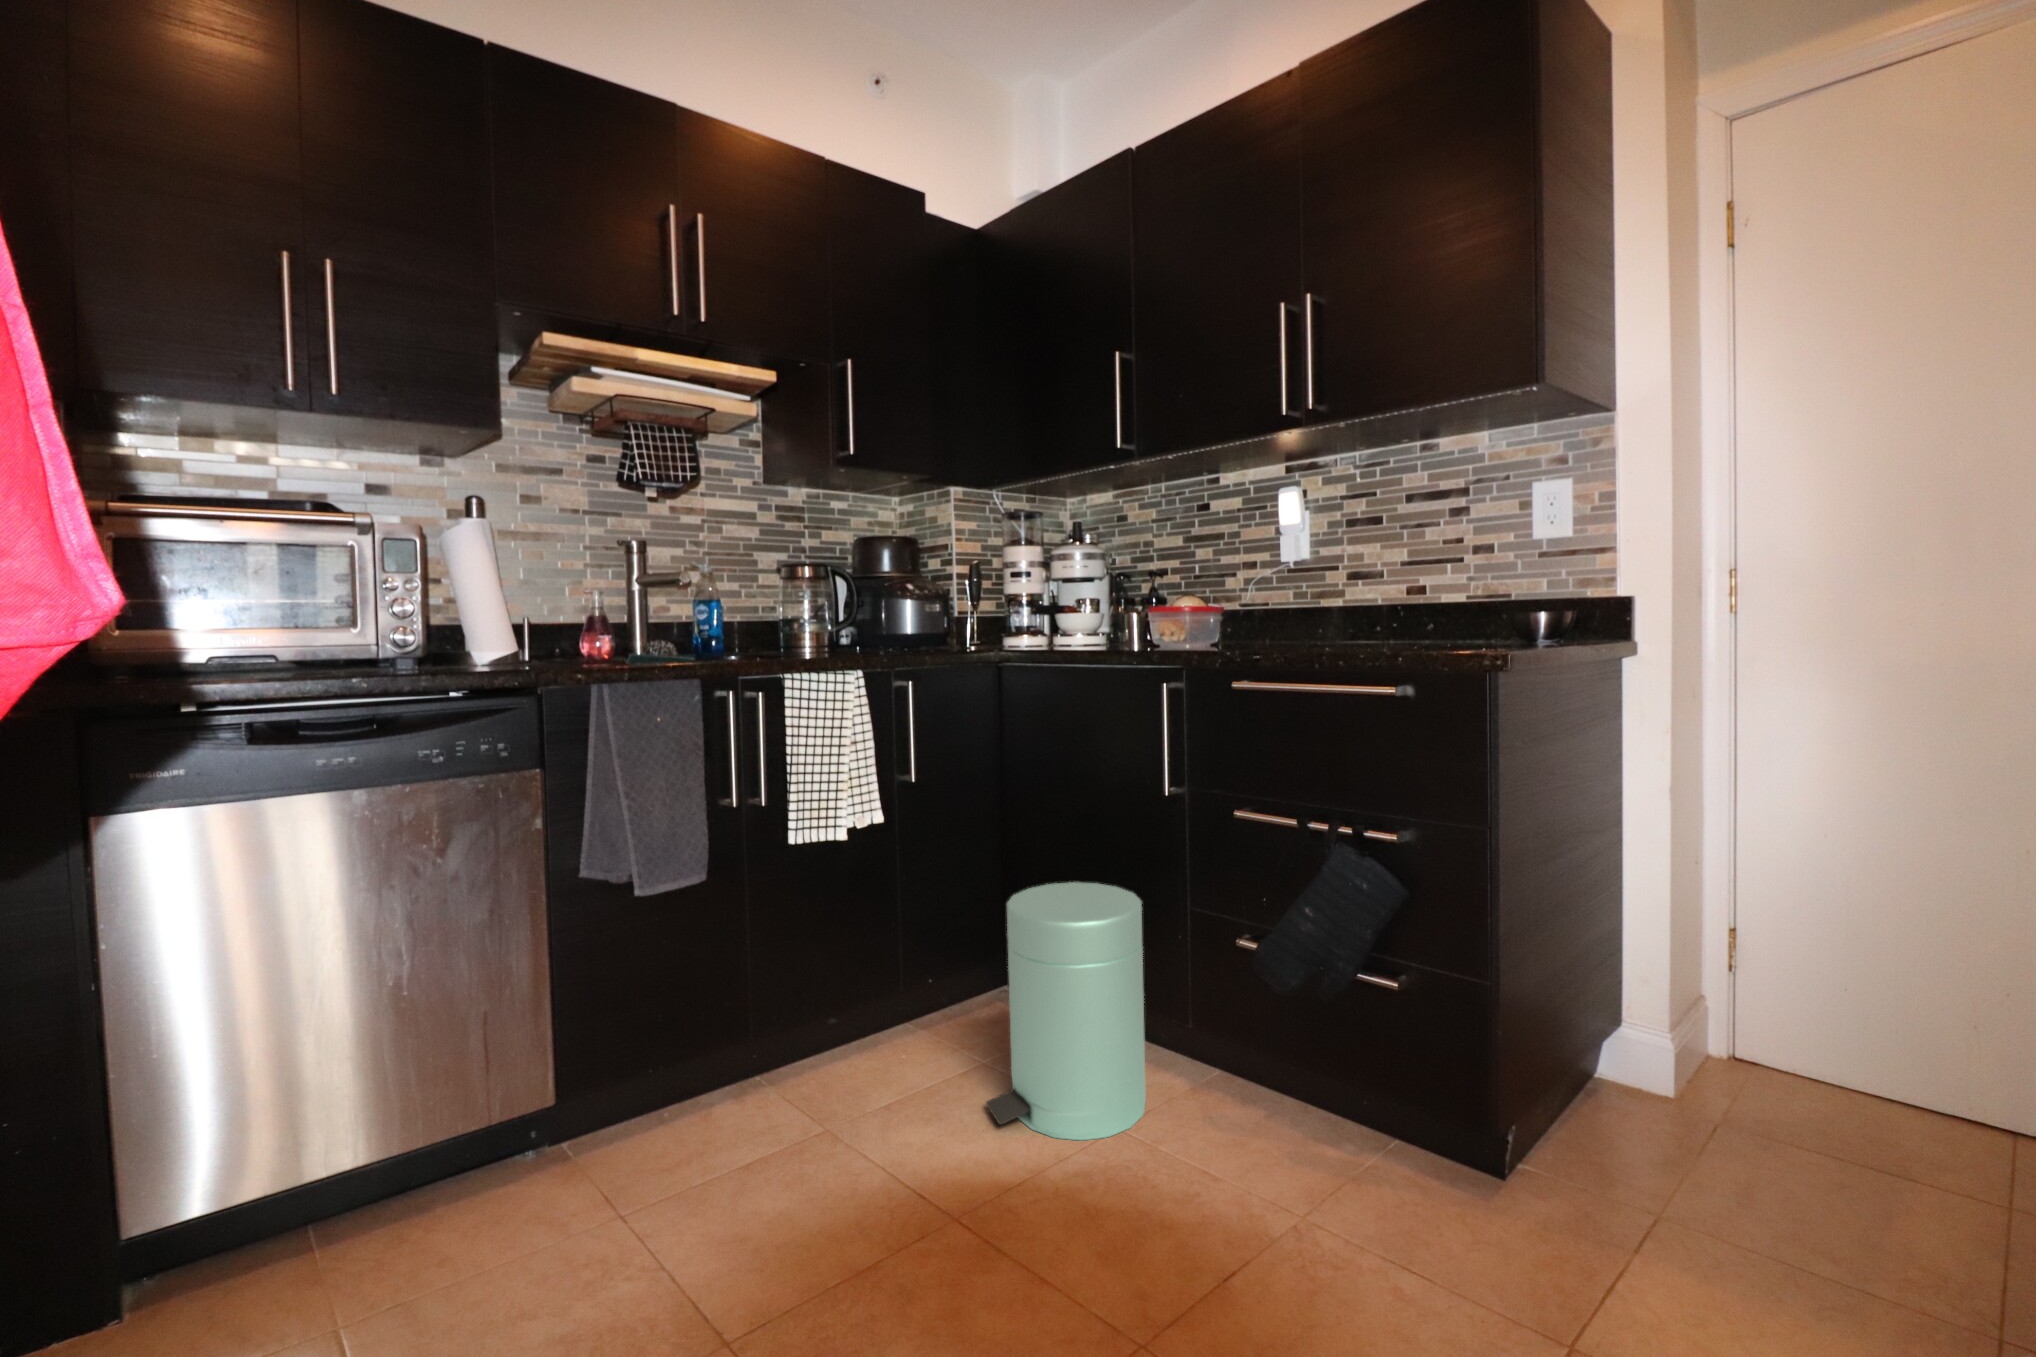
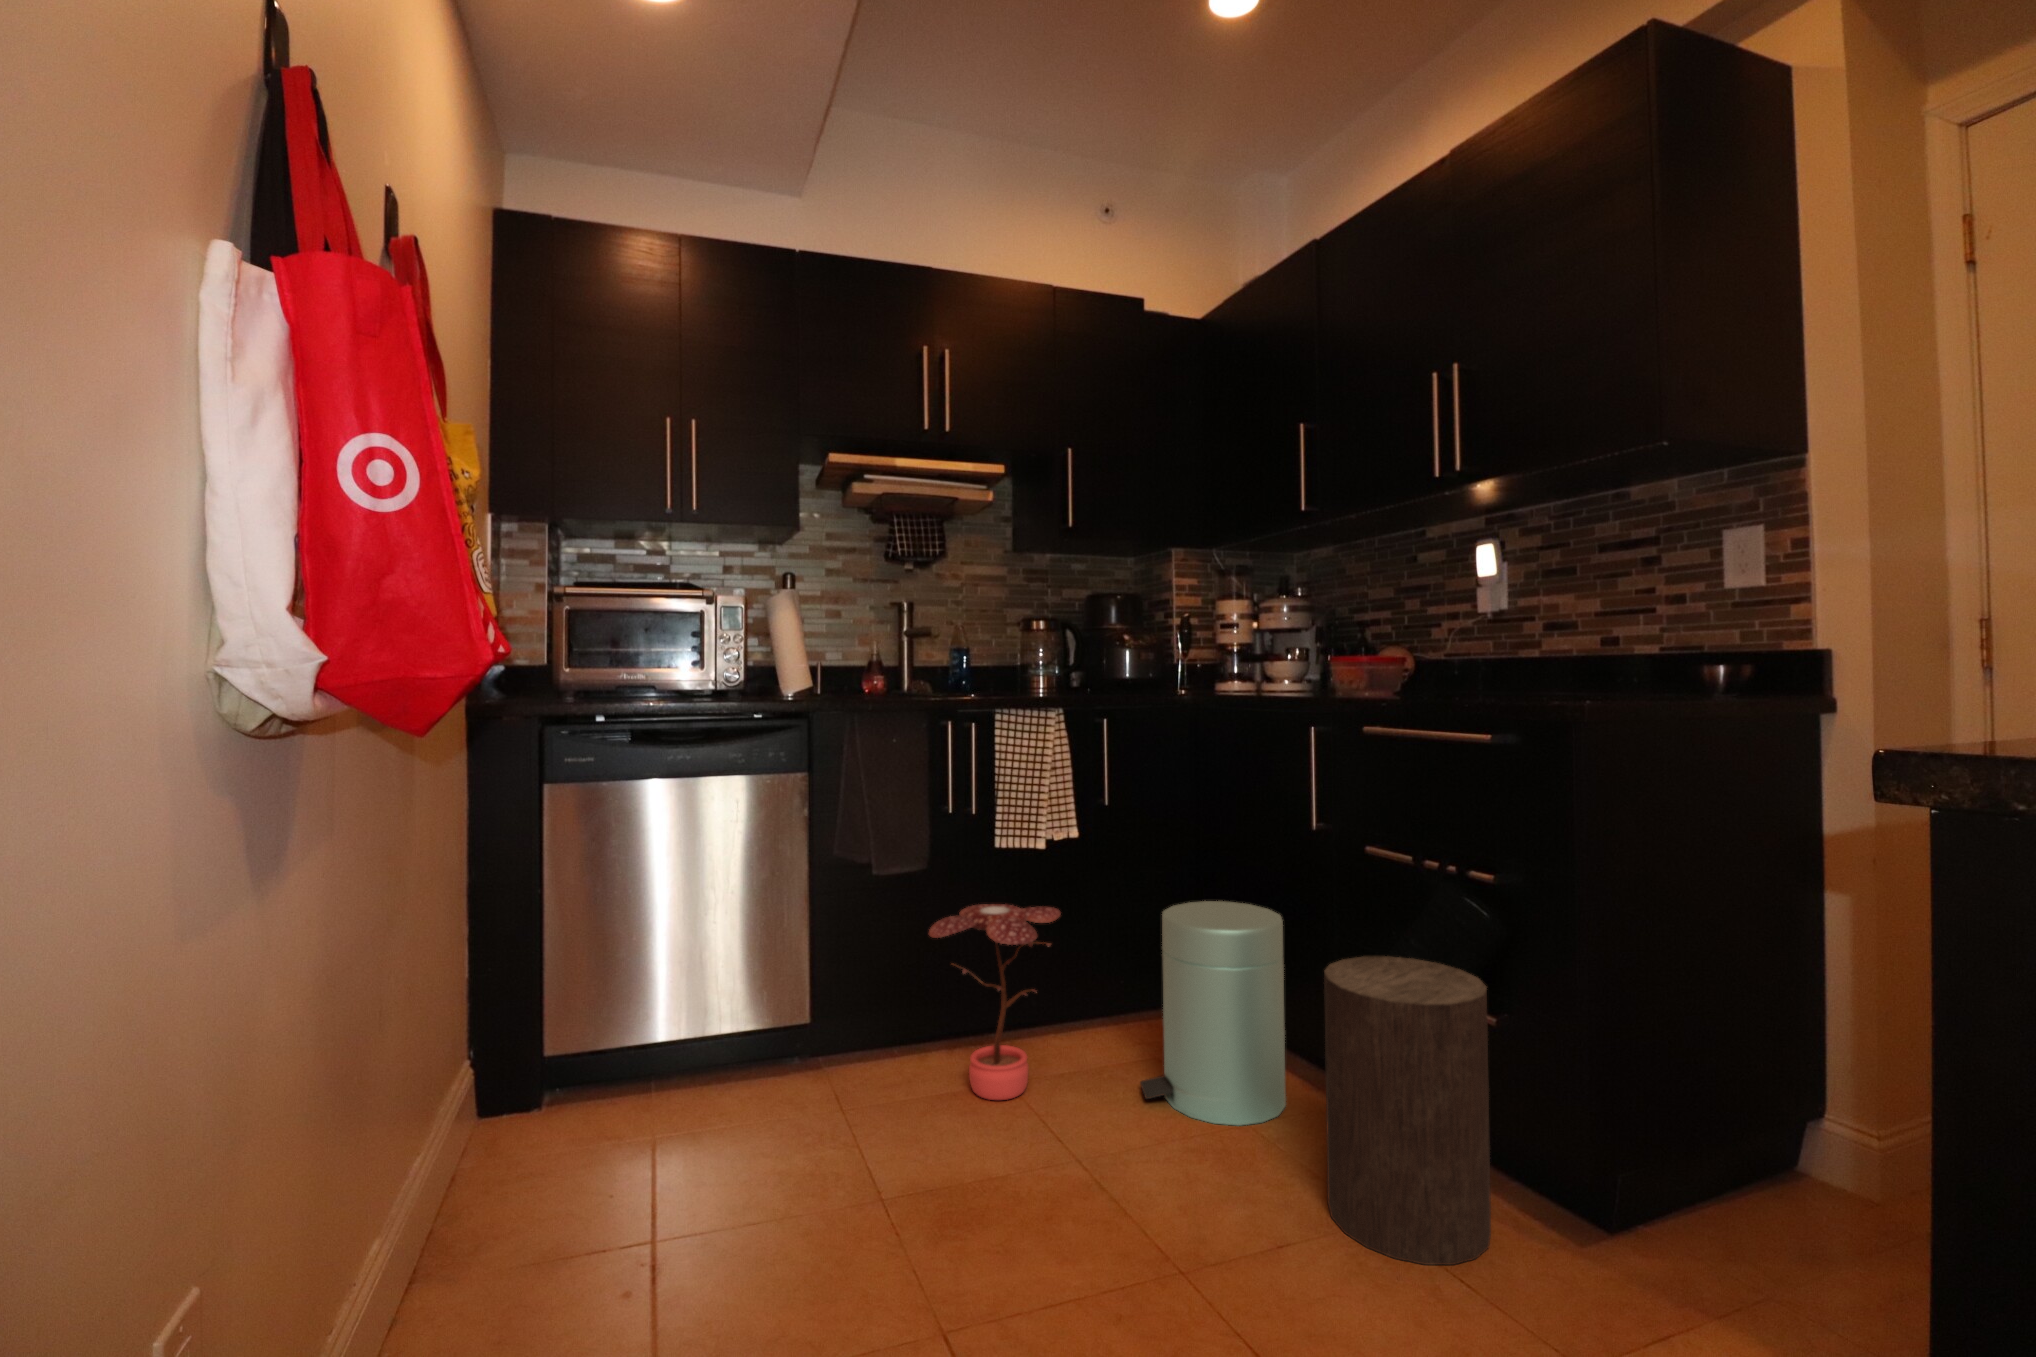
potted plant: none [722,913,886,1165] -> present [929,904,1061,1100]
stool: none [1234,935,1412,1280] -> present [1324,956,1491,1265]

